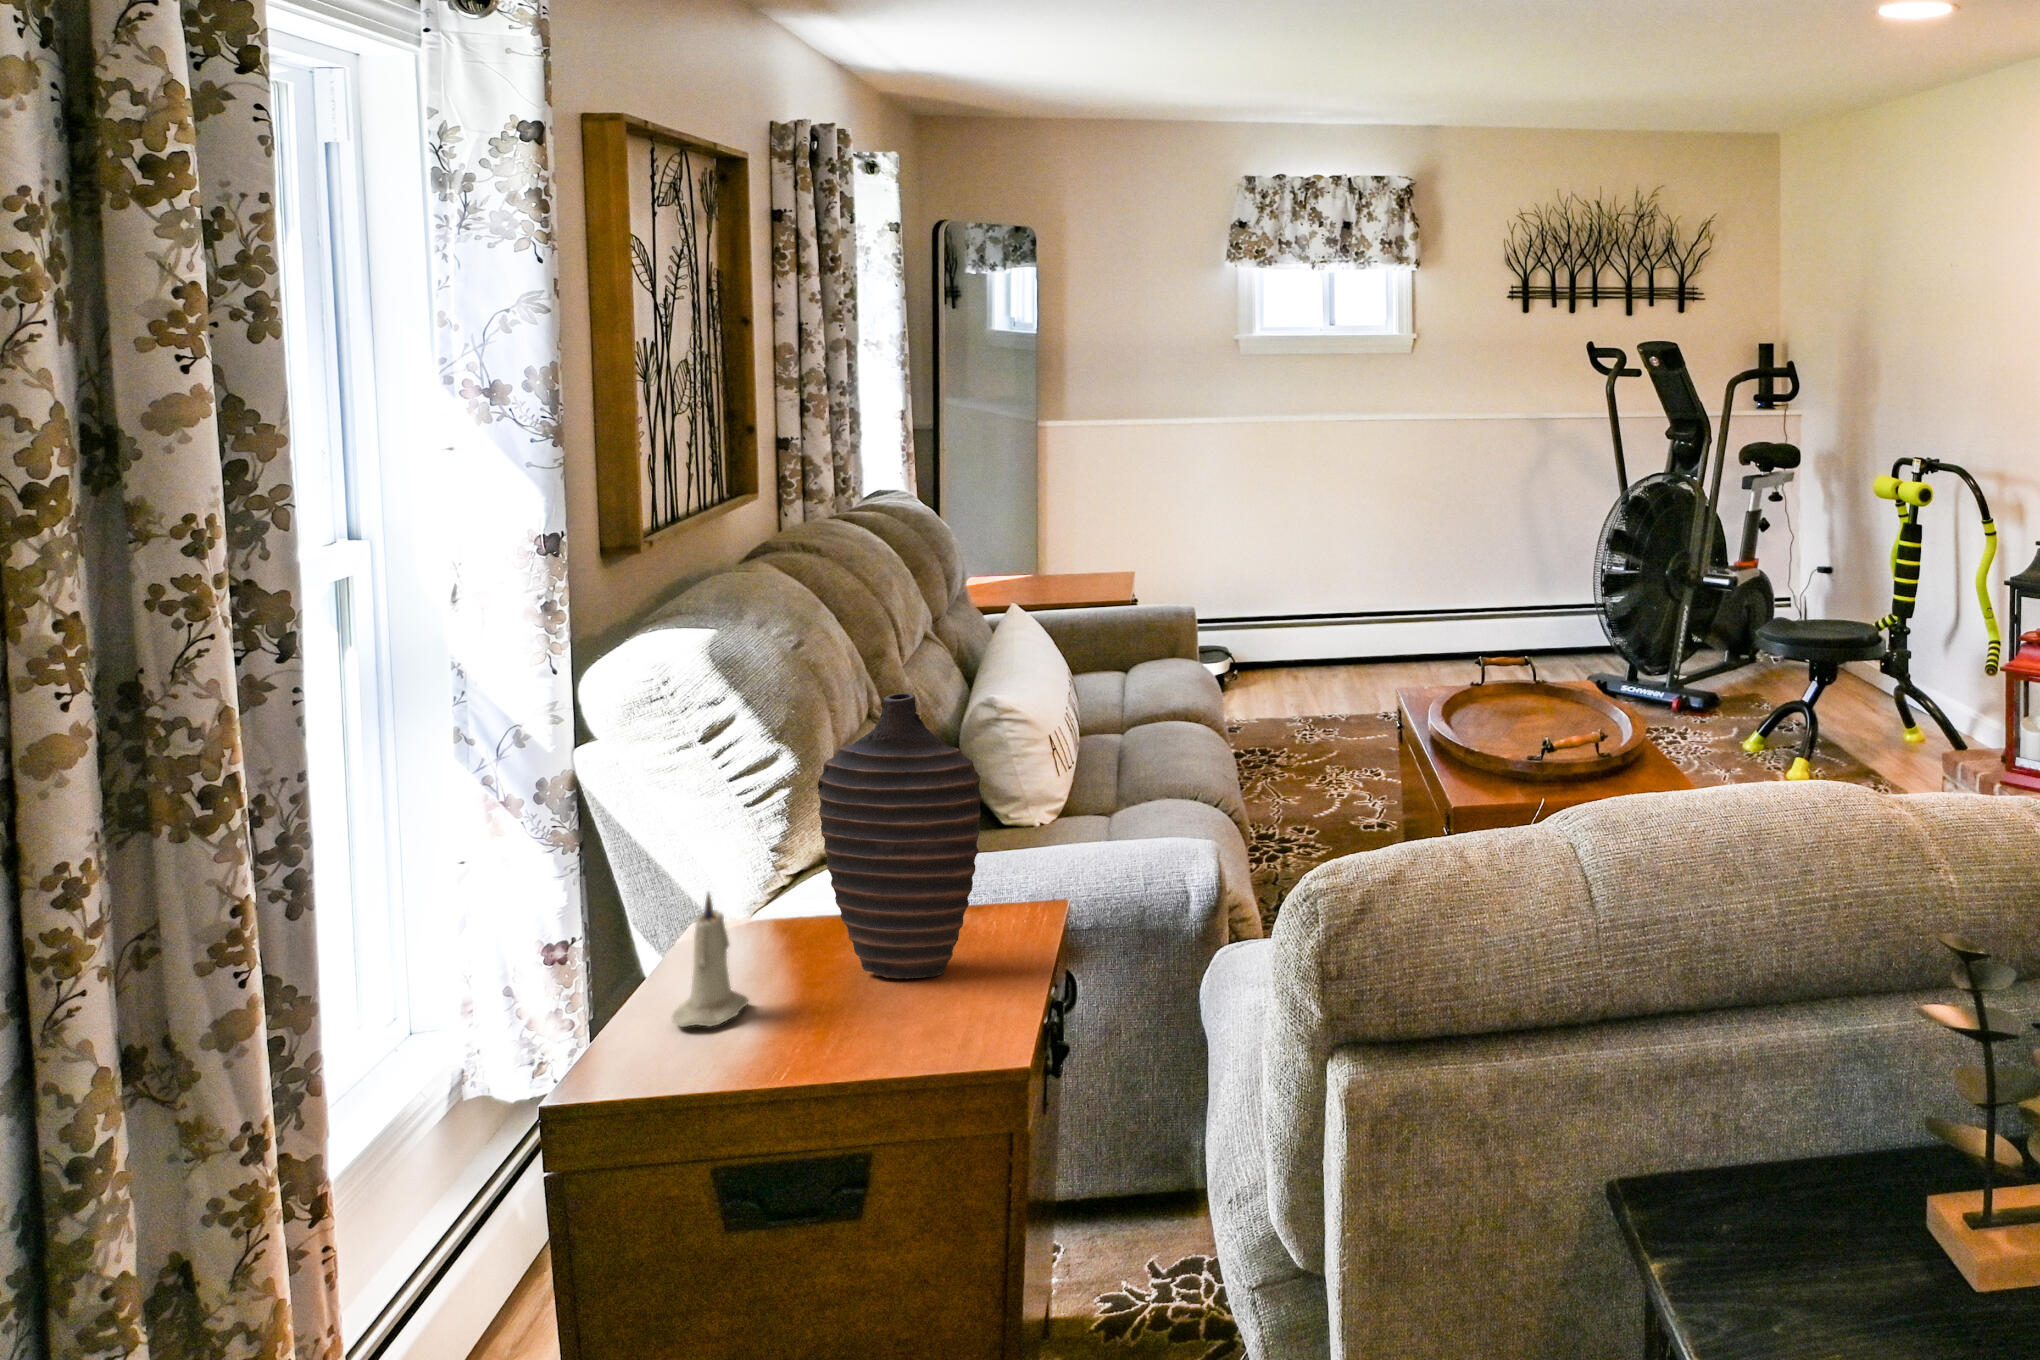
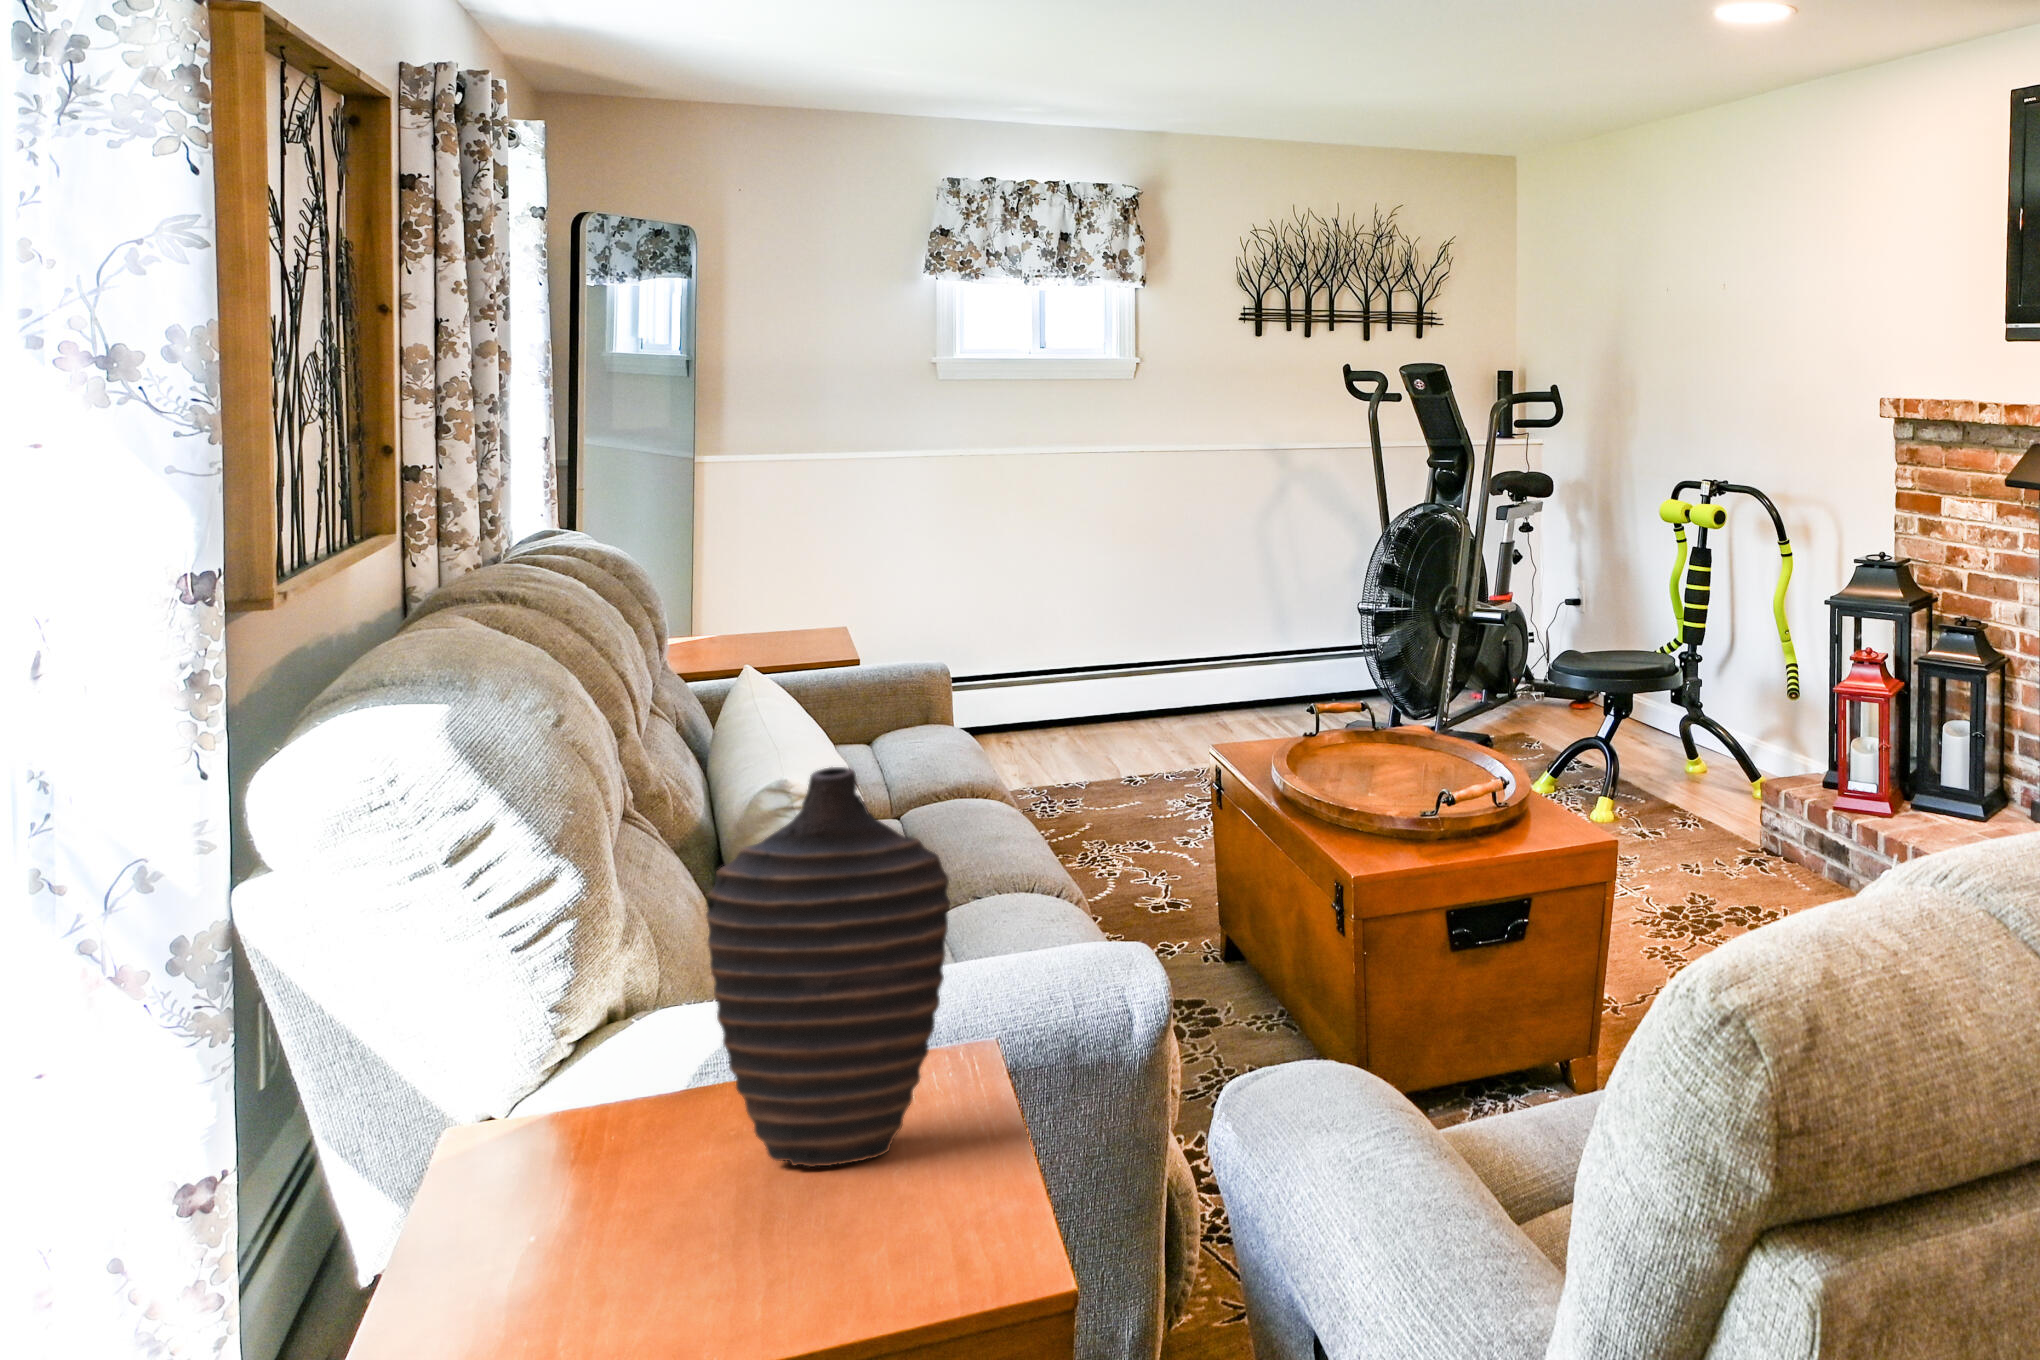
candle: present [672,893,748,1027] -> none [500,1071,614,1280]

